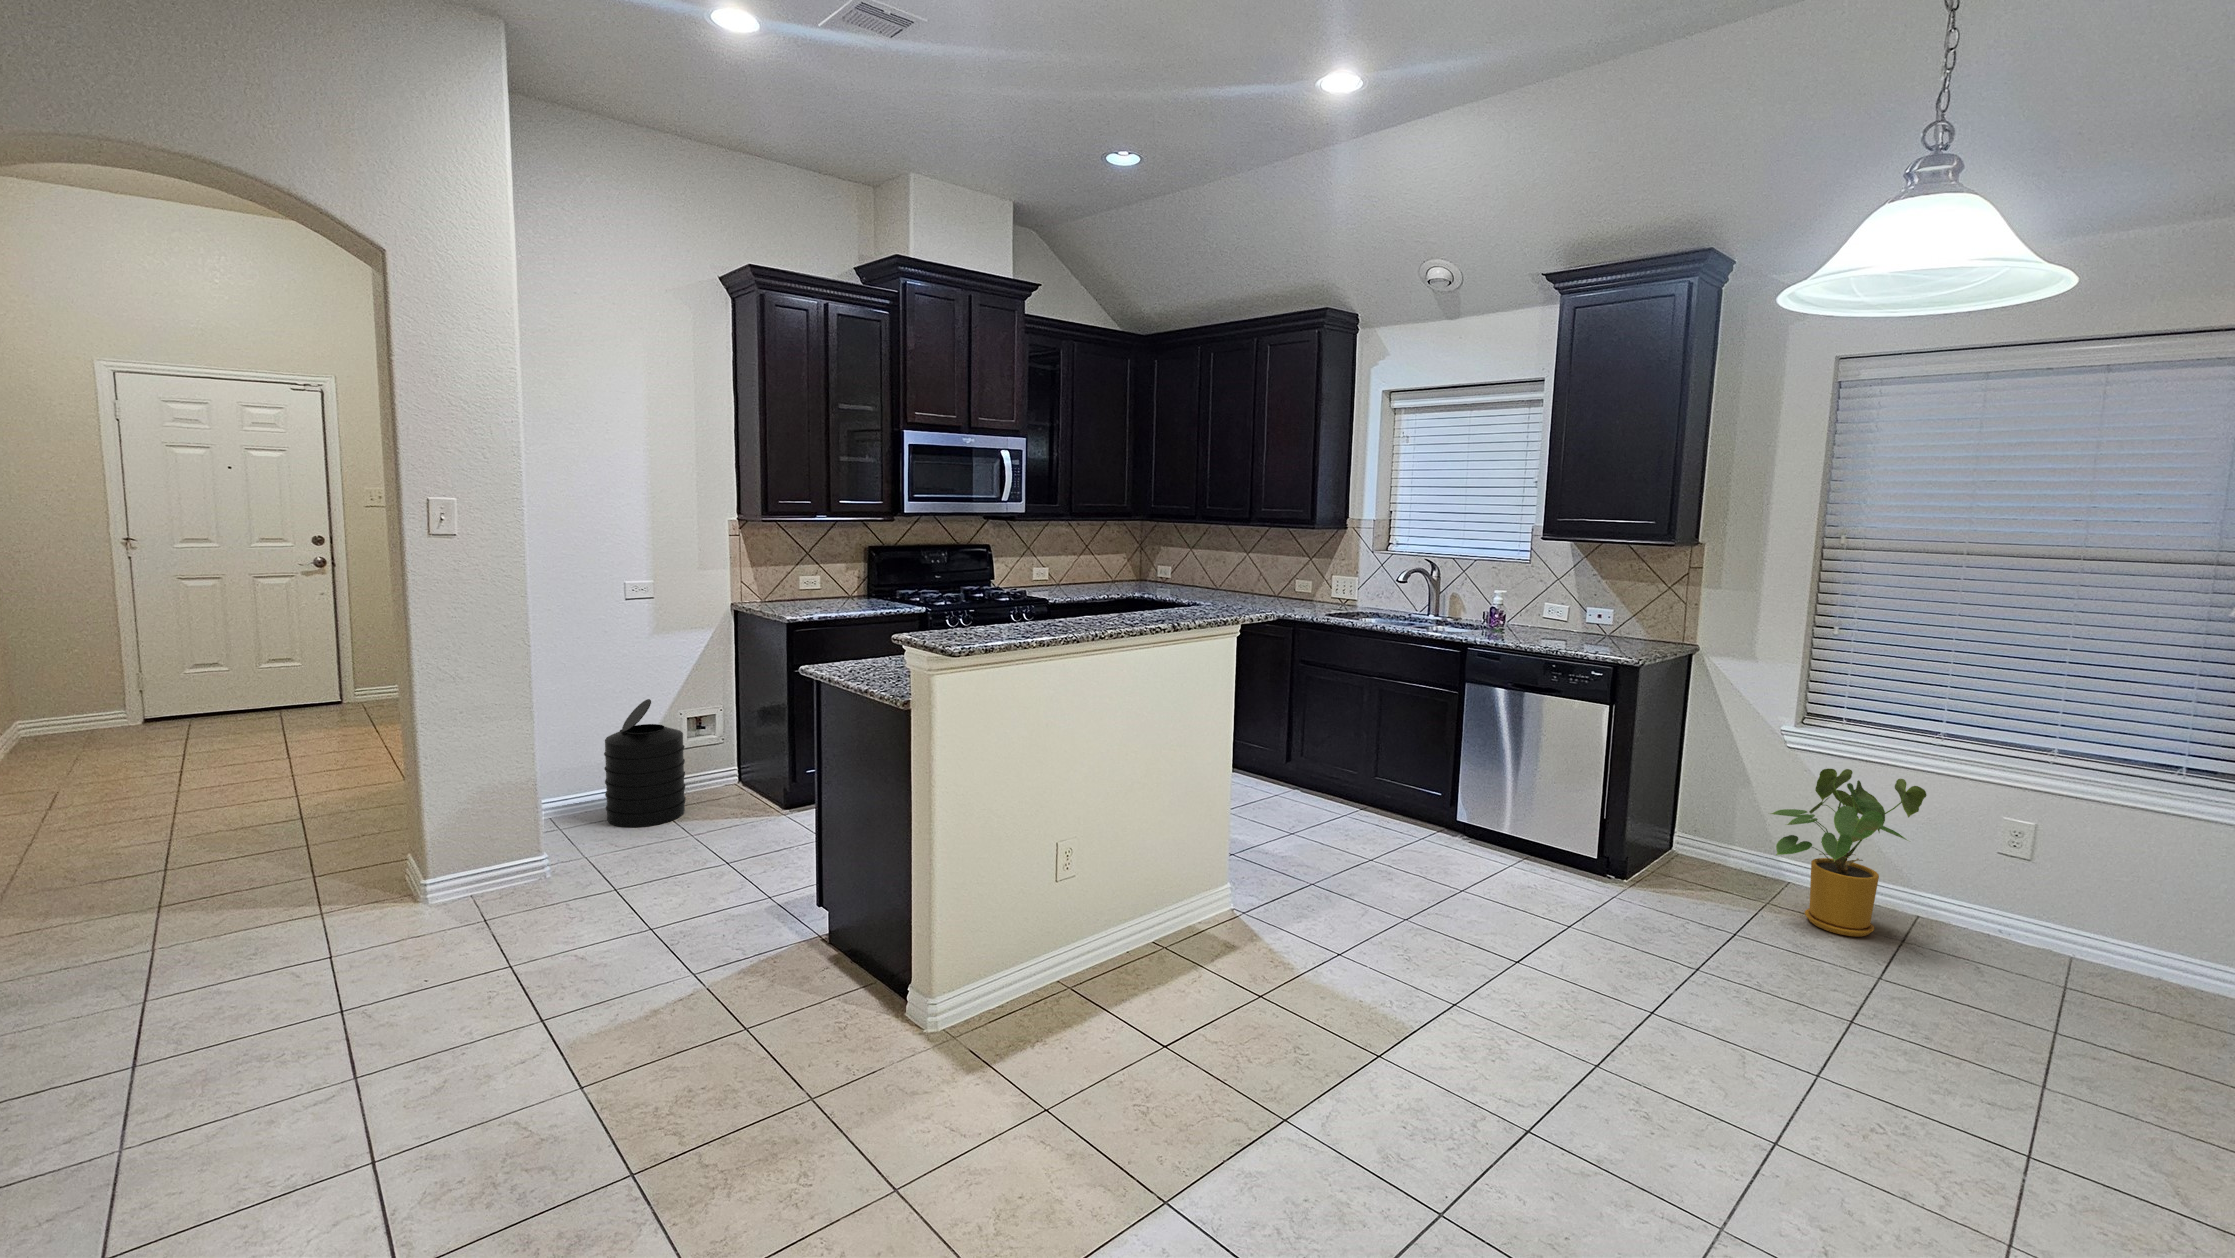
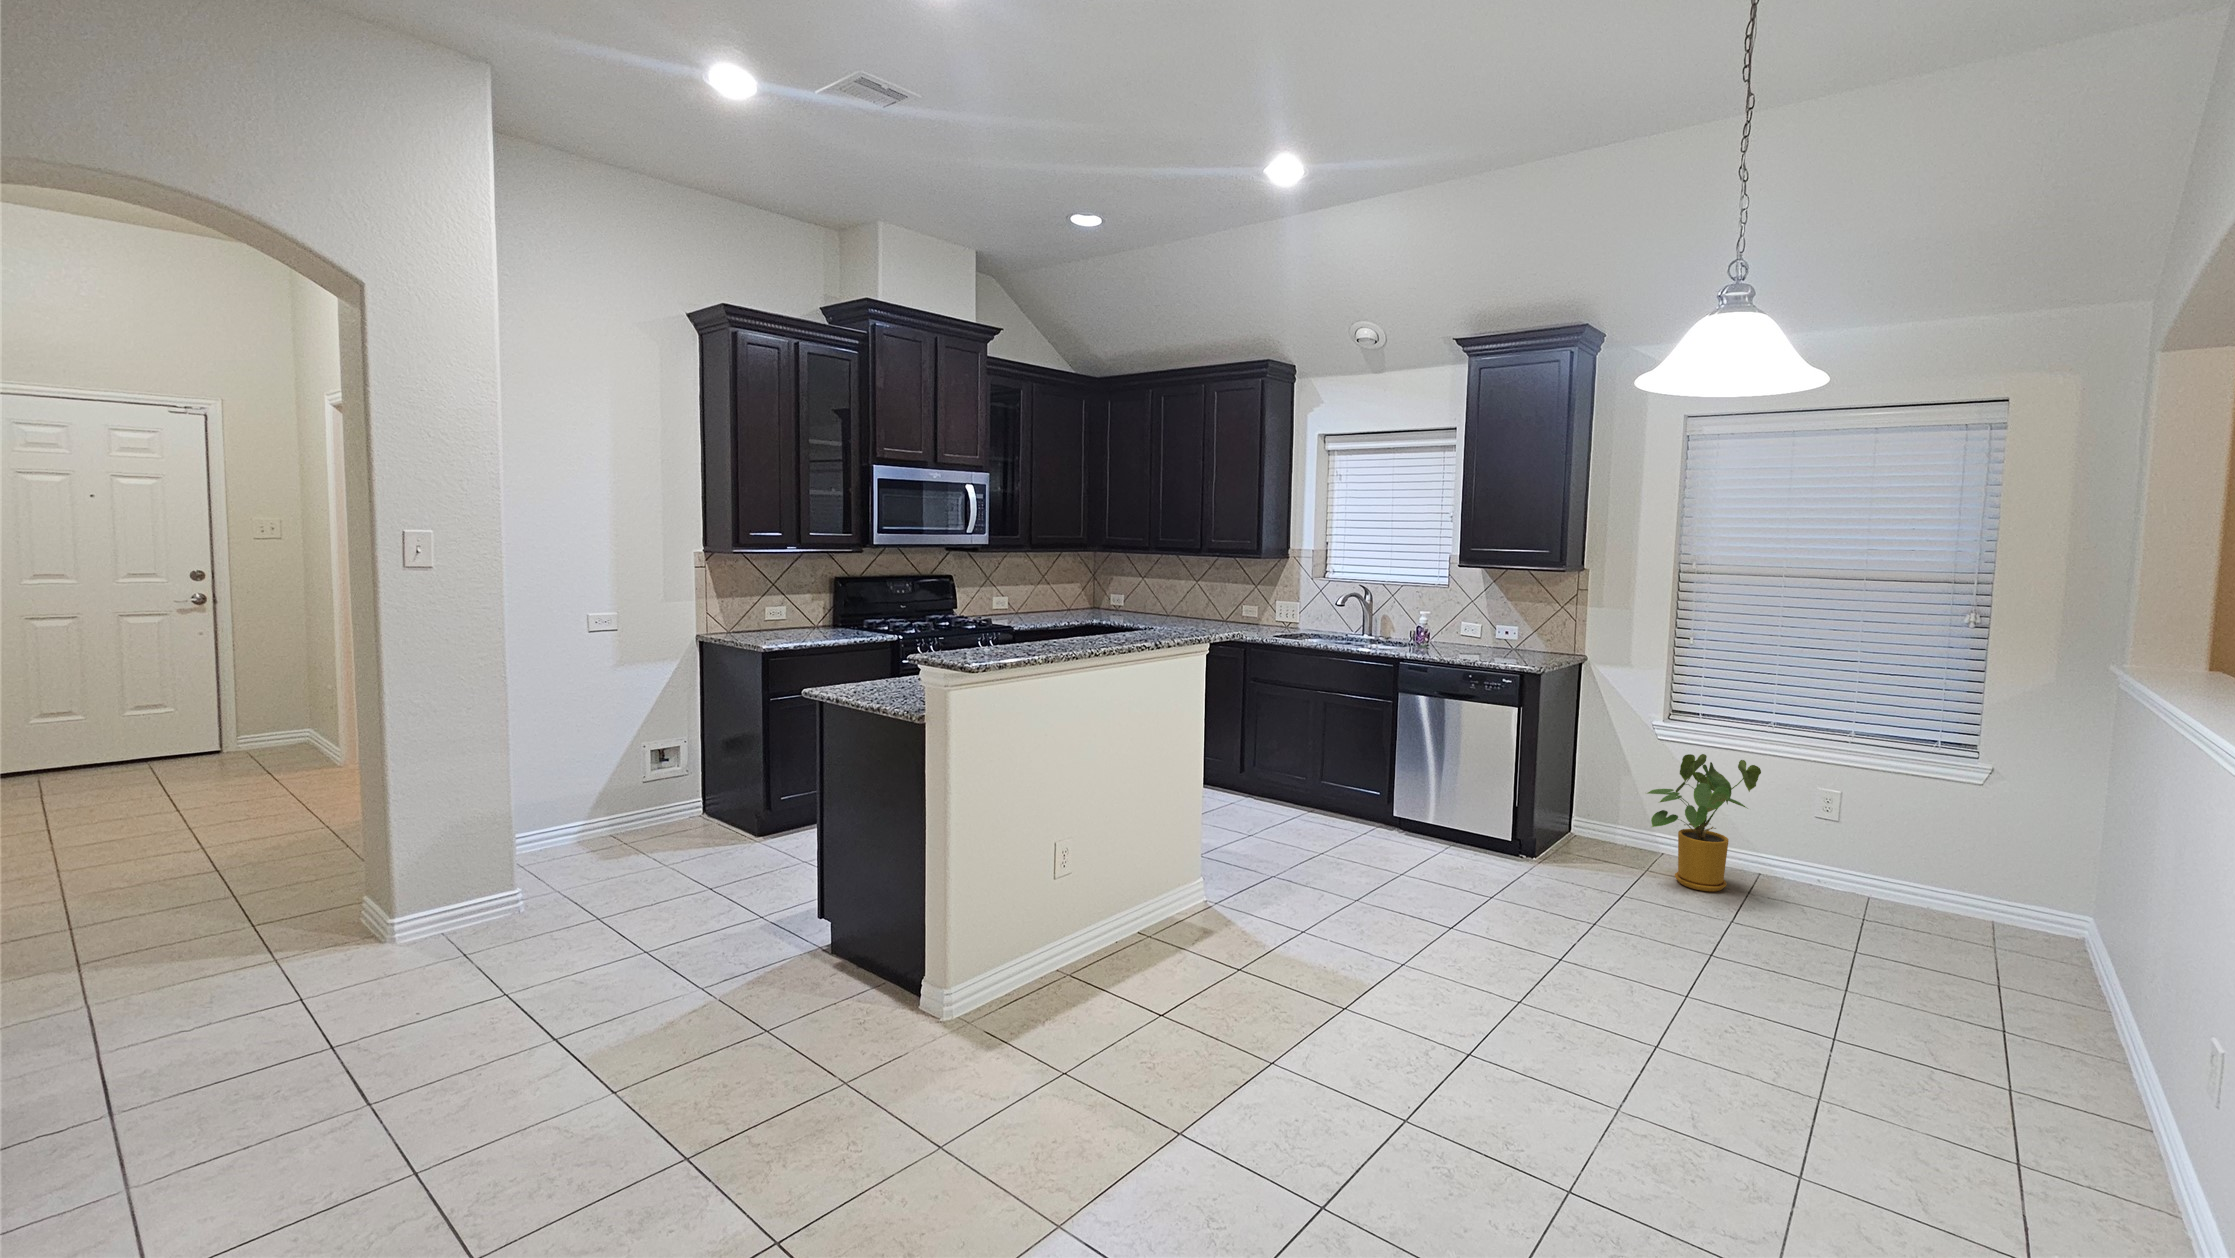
trash can: present [604,699,686,827] -> none [569,732,654,862]

